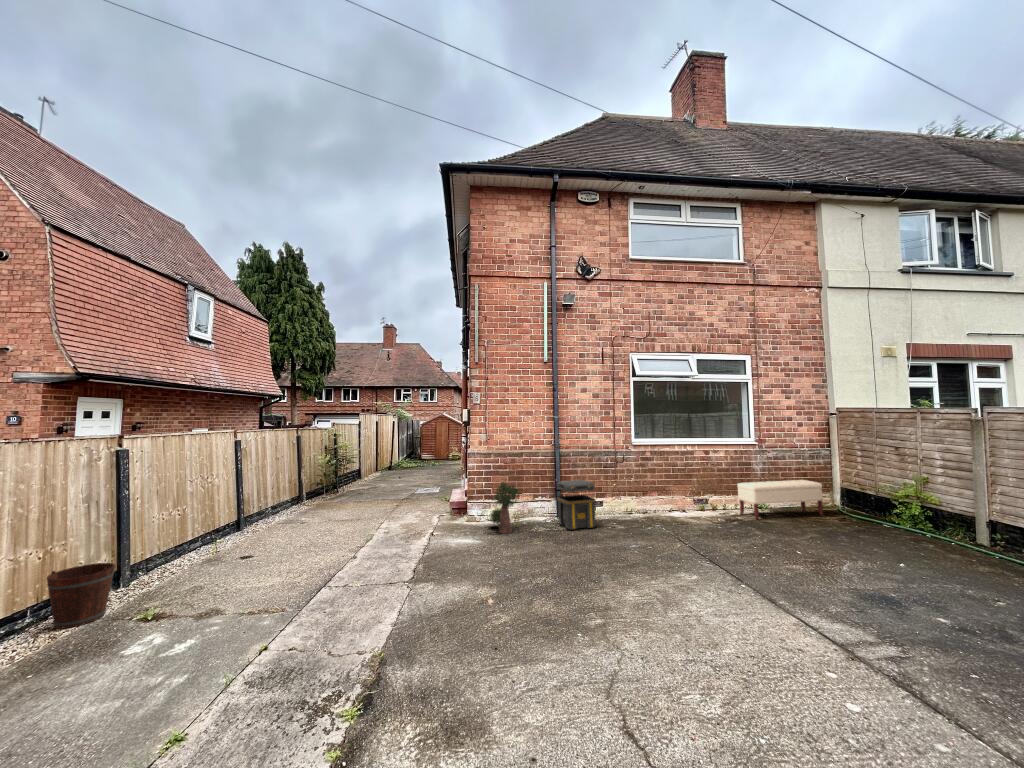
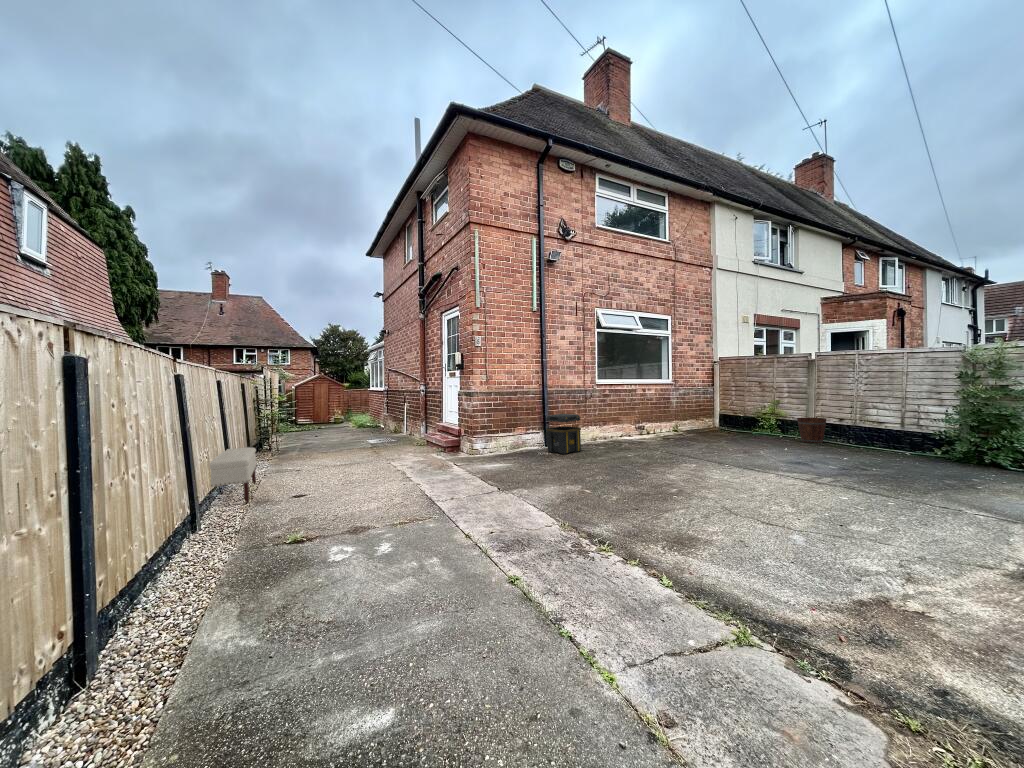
bench: present [737,480,823,520] -> present [210,447,256,503]
potted plant: present [490,482,520,533] -> none [492,416,525,461]
bucket: present [47,563,115,628] -> present [797,417,826,443]

